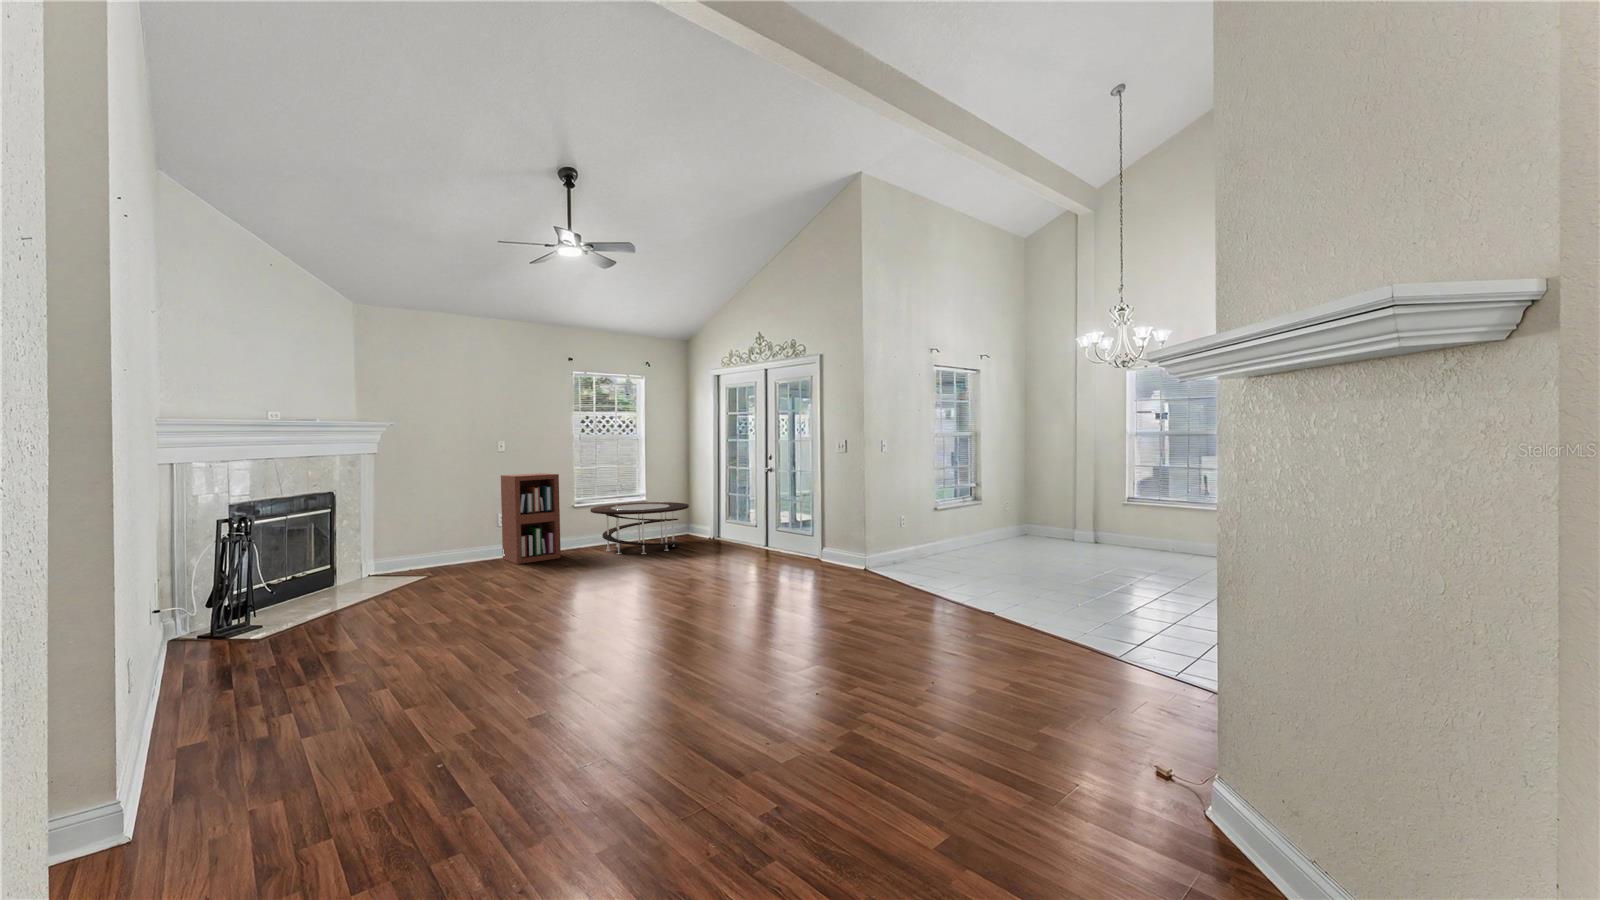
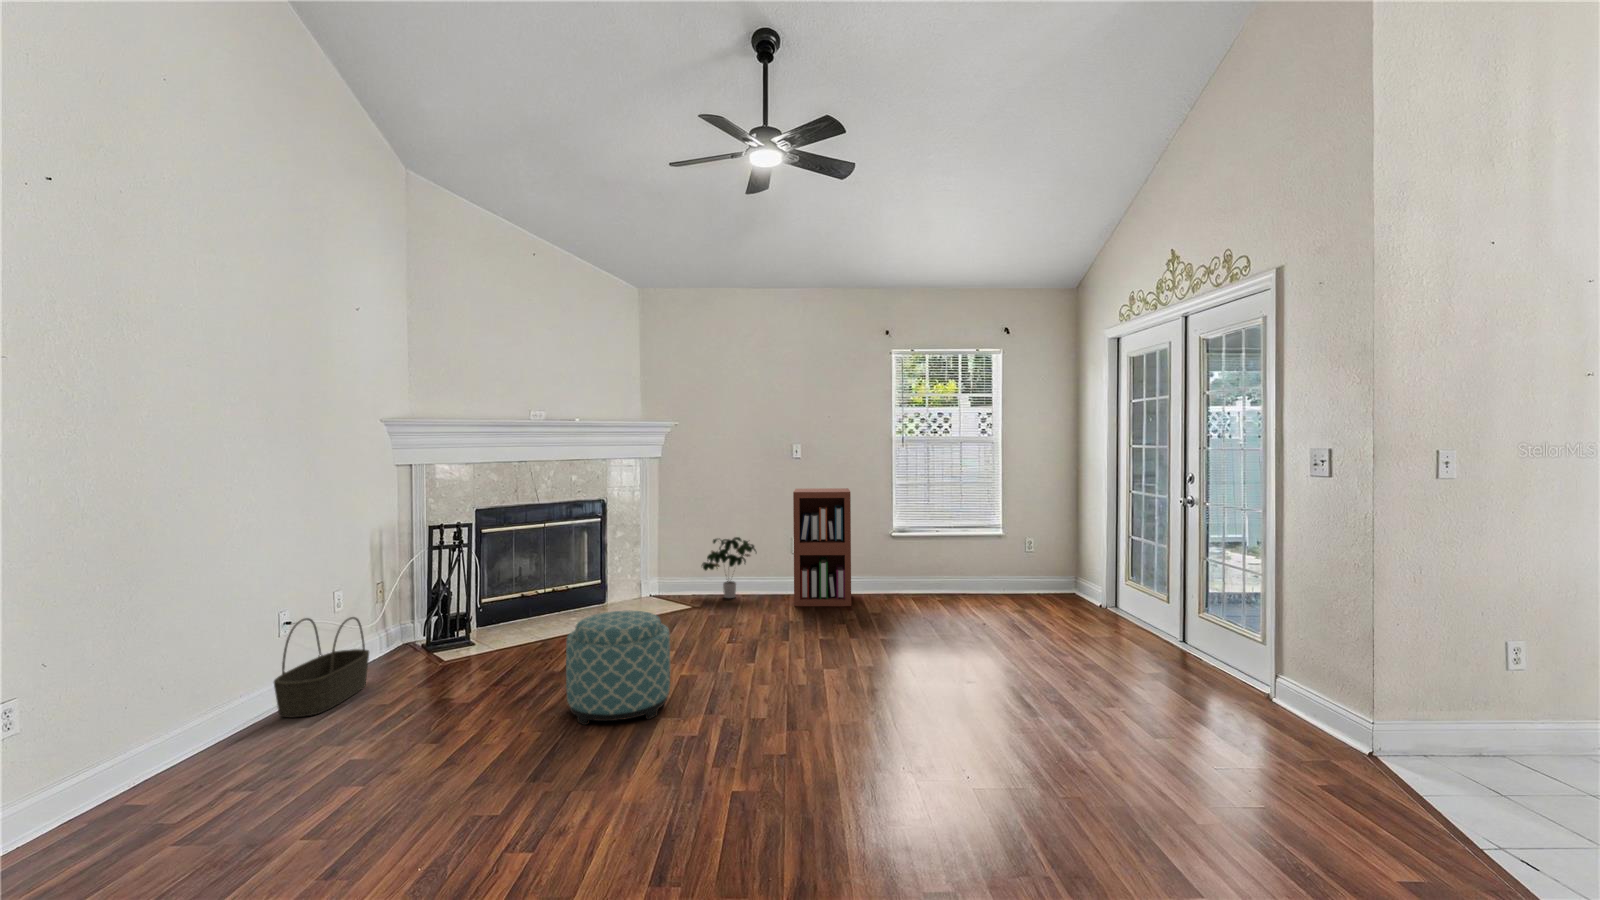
coffee table: present [590,502,689,554] -> none [896,537,1045,623]
potted plant: none [420,517,472,569] -> present [702,537,757,598]
ottoman: none [470,552,546,627] -> present [566,611,670,725]
basket: none [182,592,247,683] -> present [274,617,369,717]

